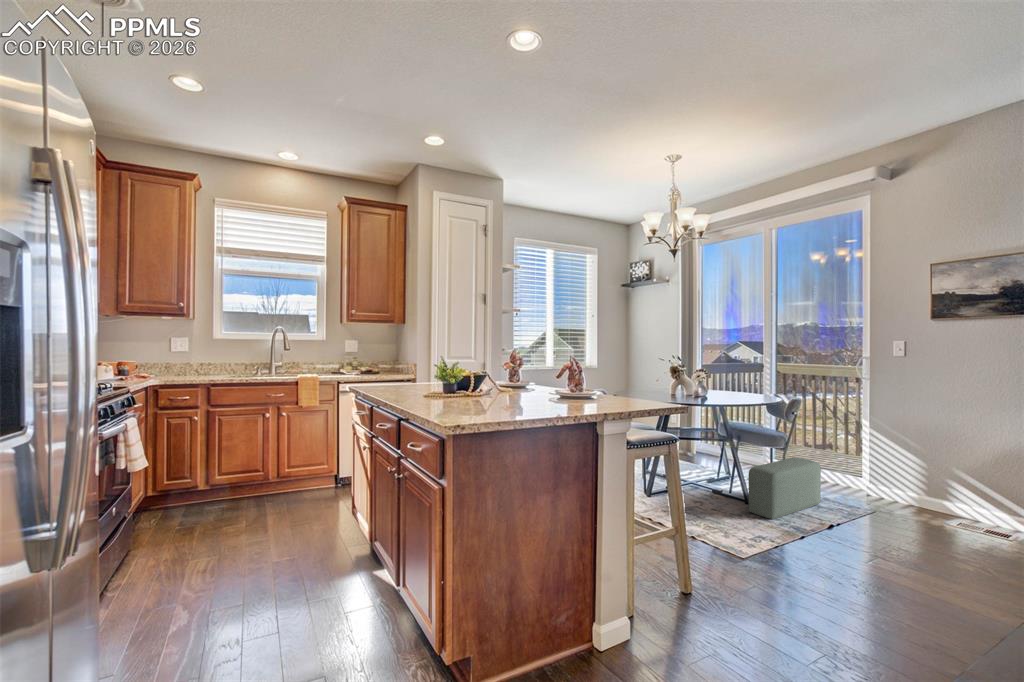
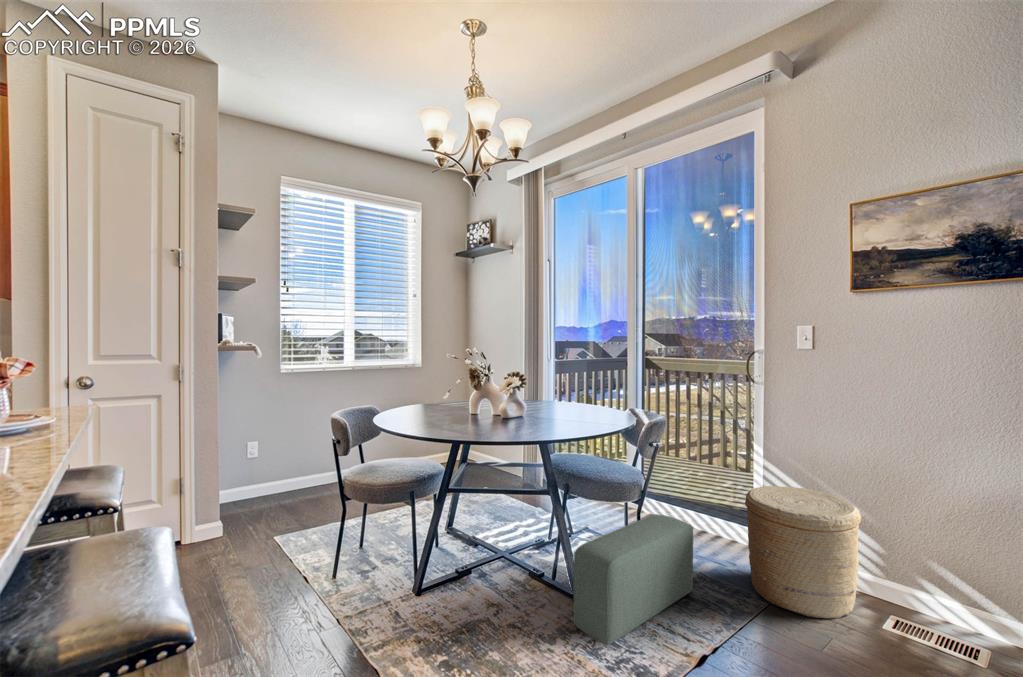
woven basket: none [856,444,935,519] -> present [745,486,861,618]

